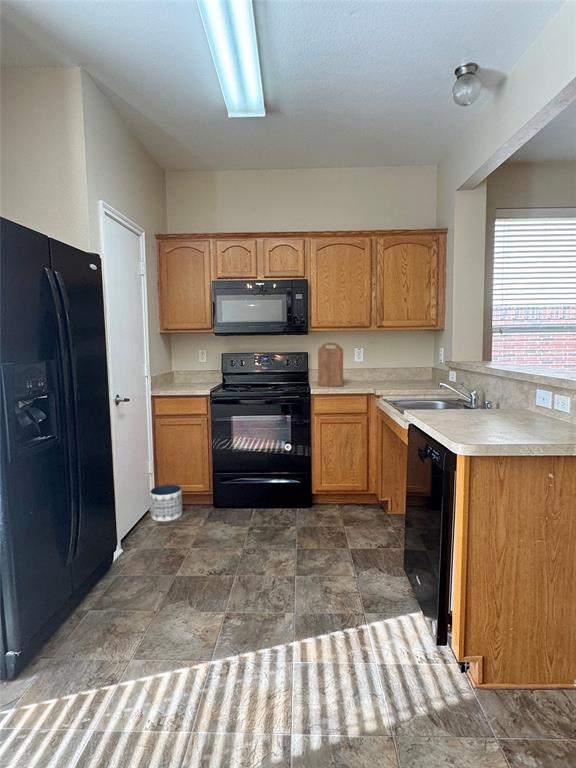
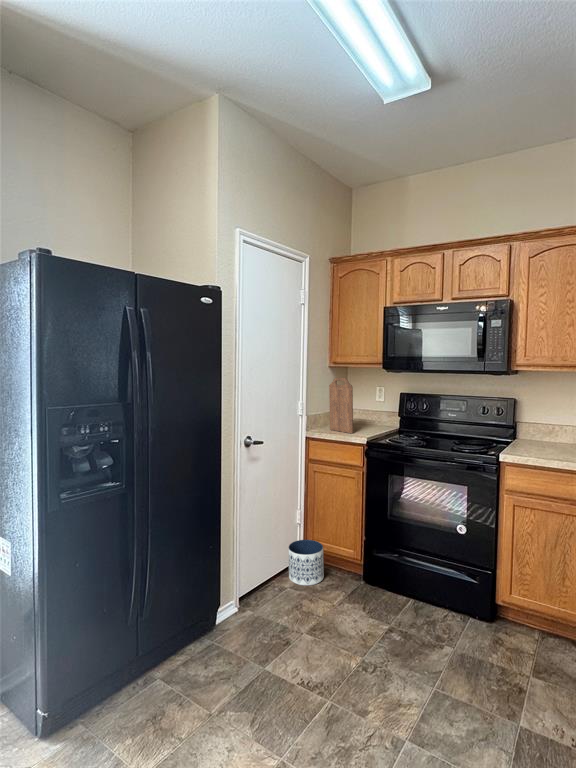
cutting board: present [318,343,343,387] -> present [329,378,353,433]

